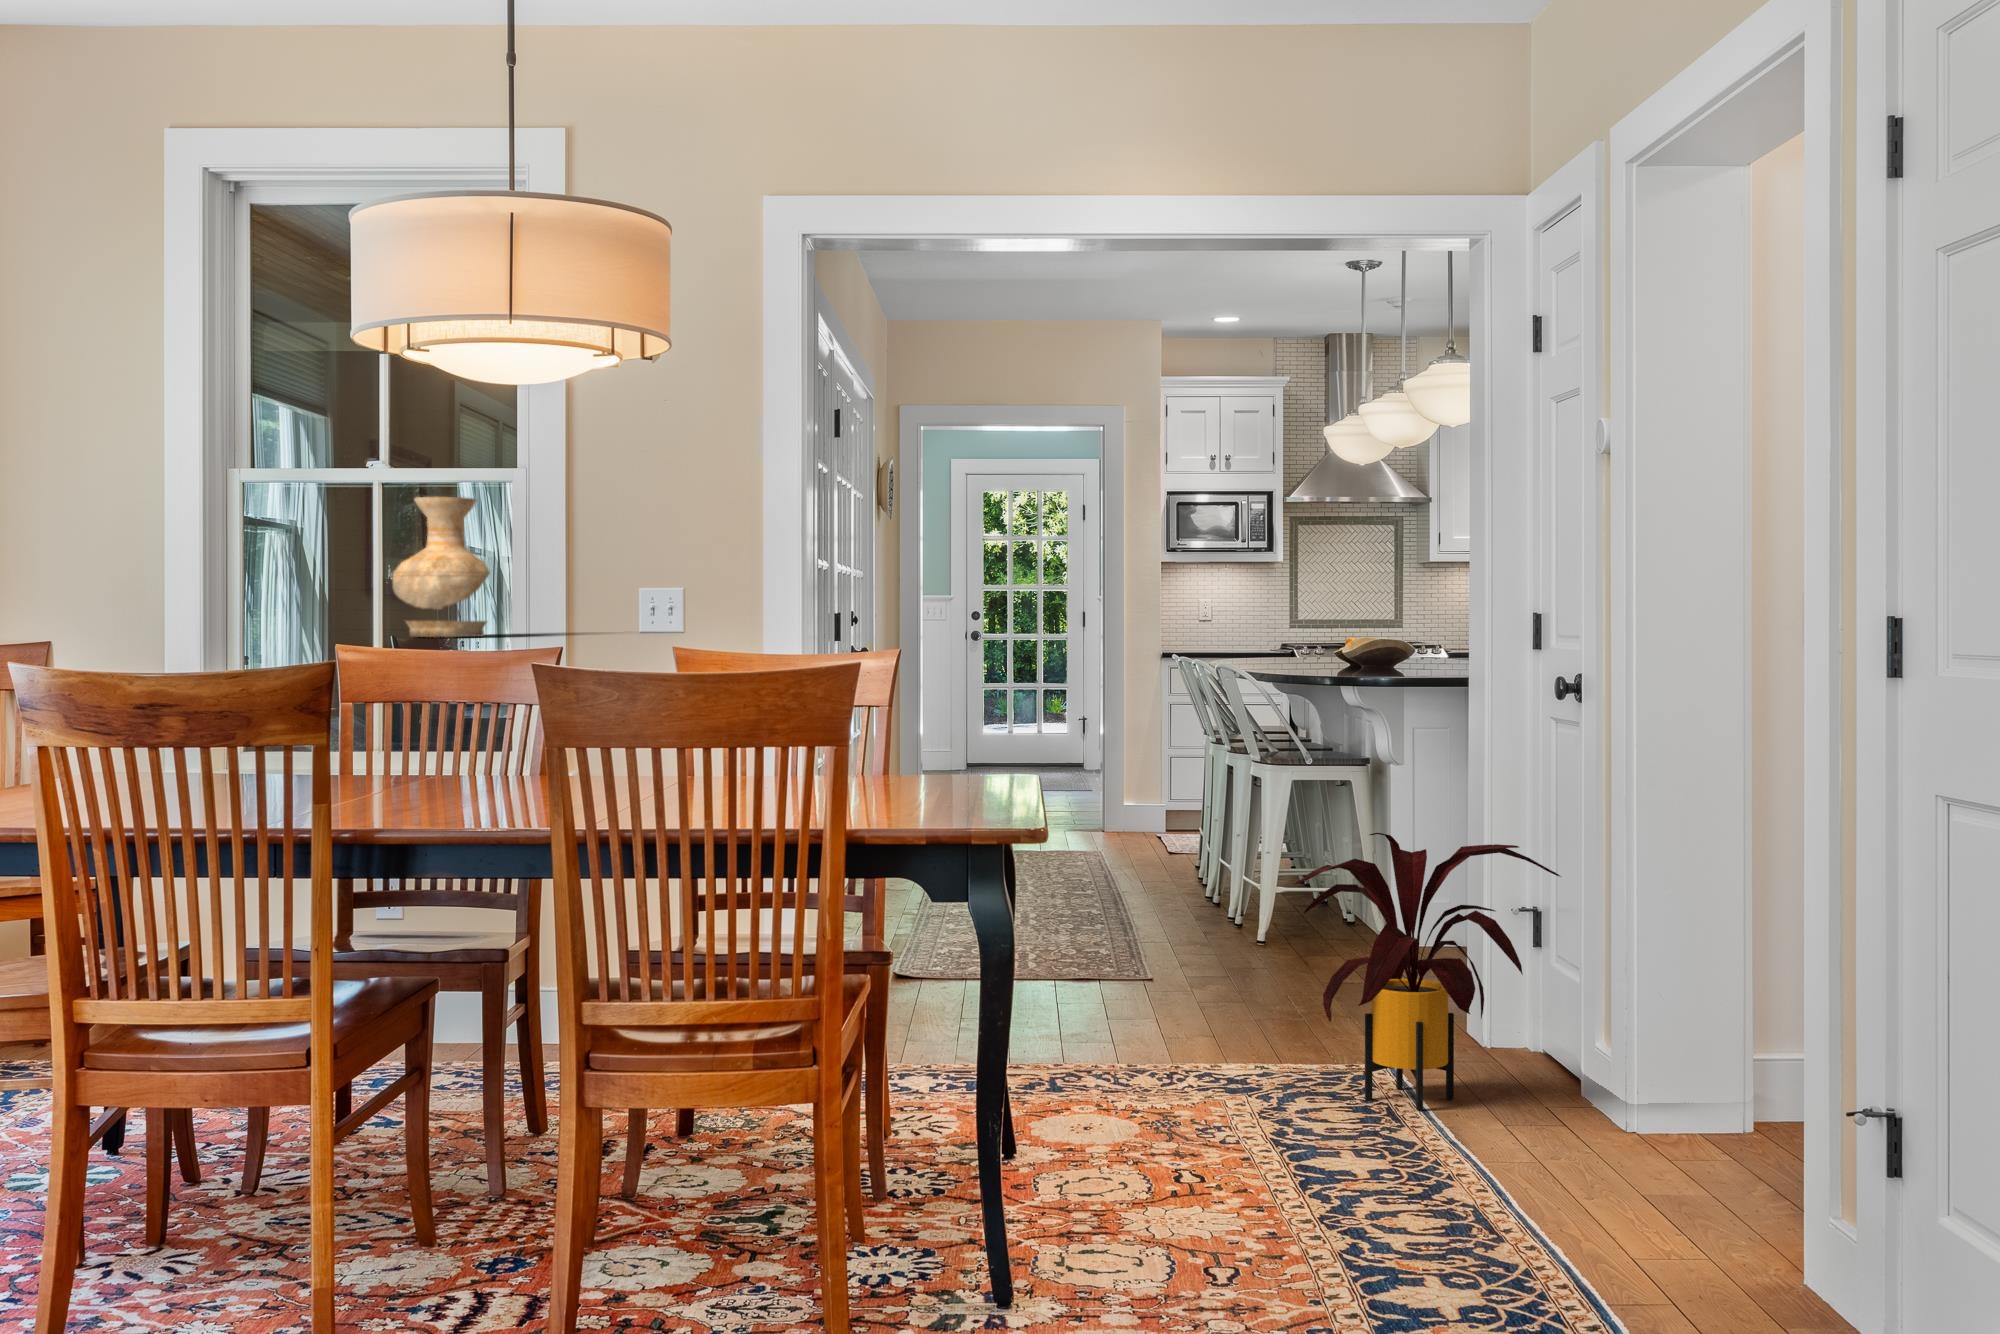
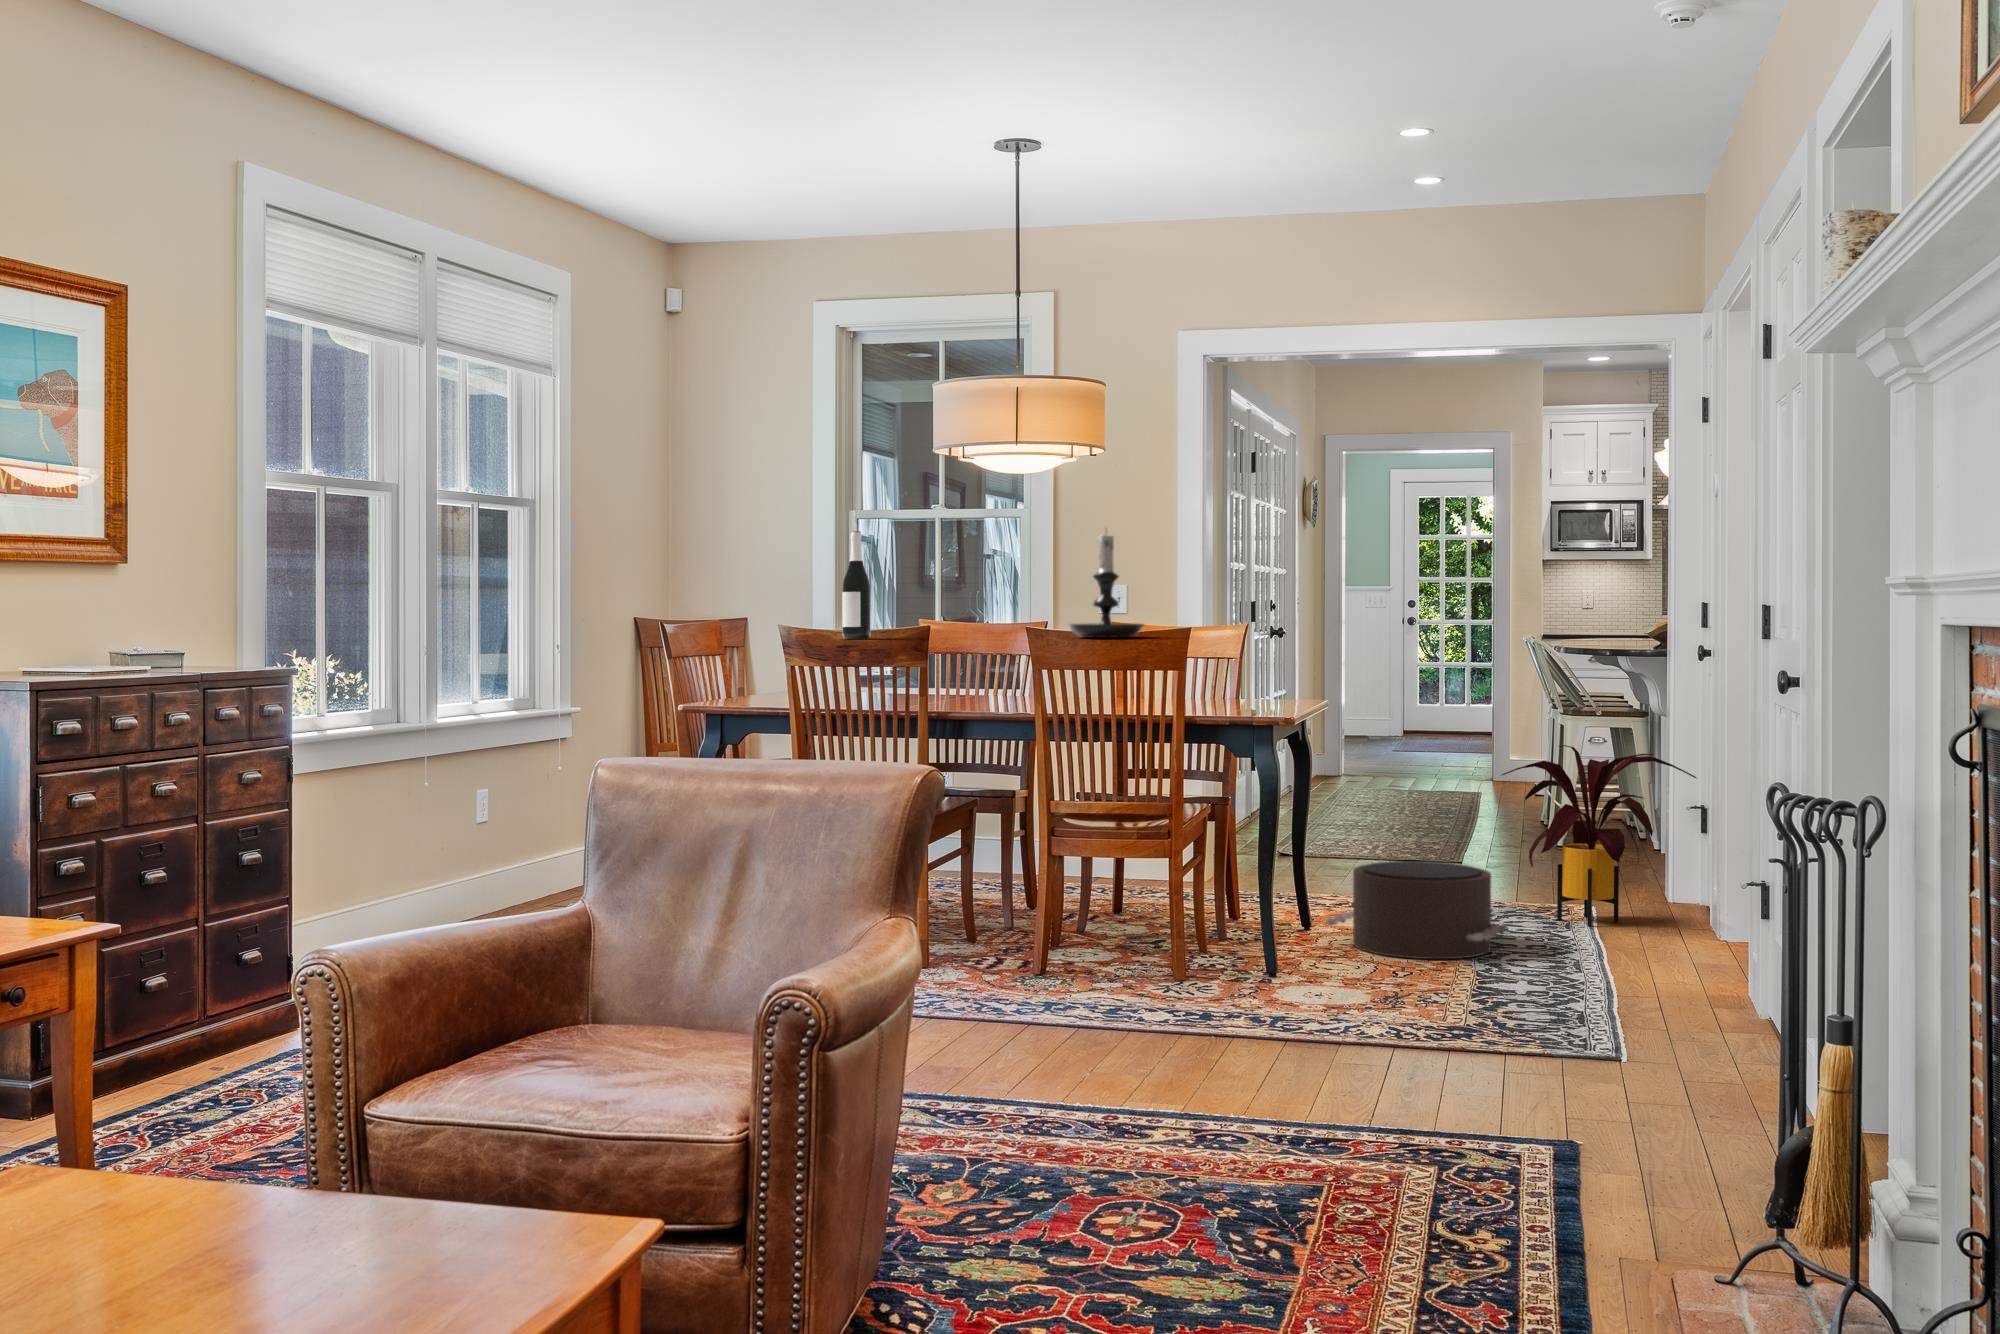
wine bottle: none [140,463,203,685] -> present [842,531,870,638]
candle holder: none [624,465,775,680] -> present [1070,535,1144,638]
vase: present [393,497,490,637] -> none [952,530,1019,617]
pouf: none [1052,1035,1349,1219] -> present [1325,861,1508,959]

